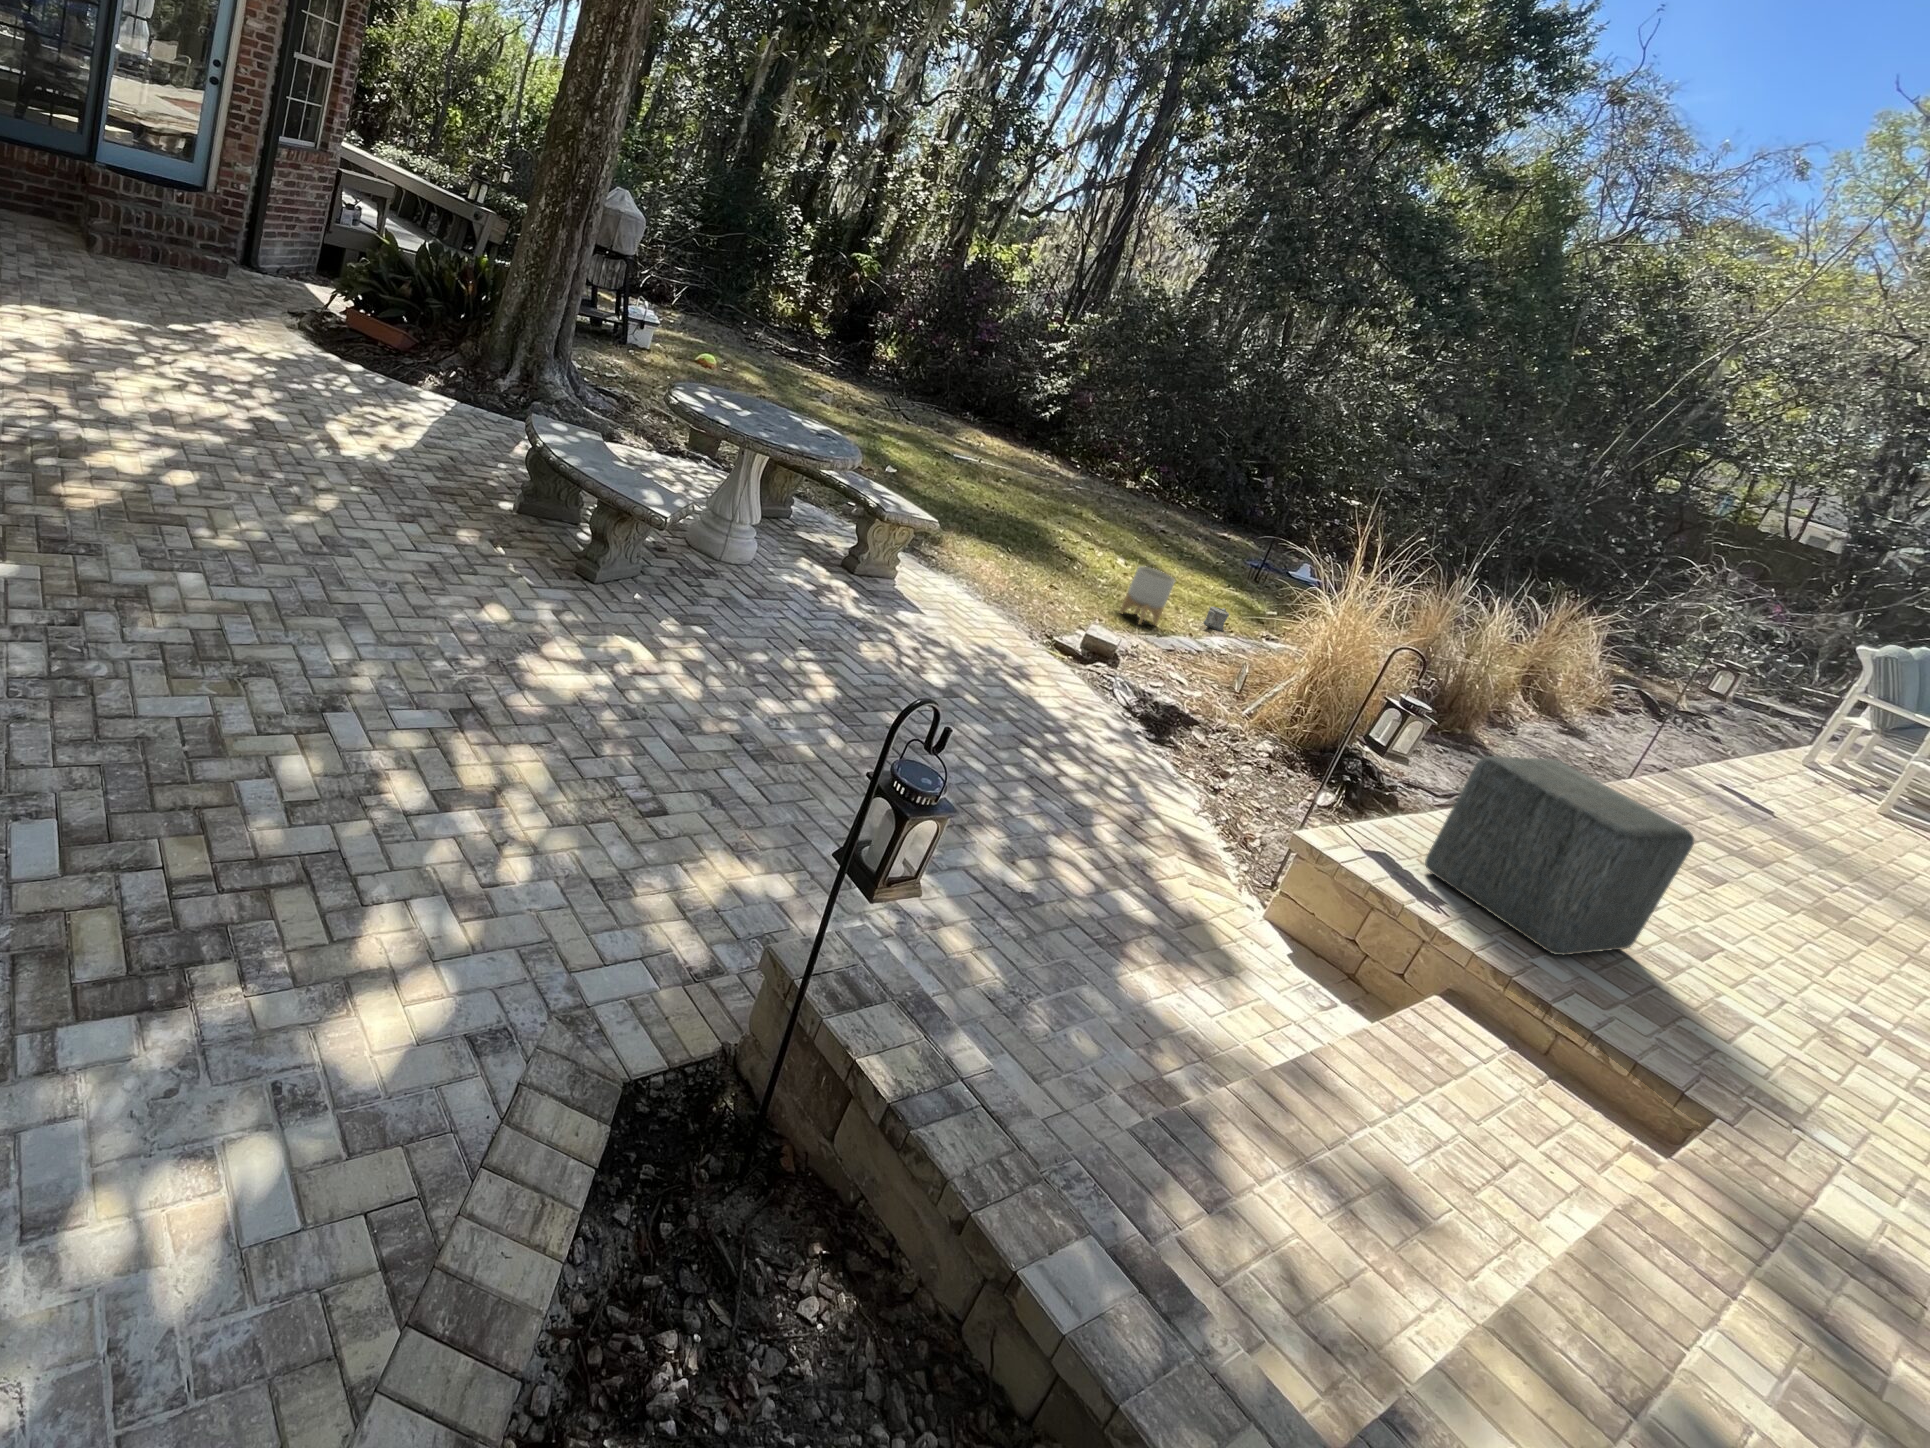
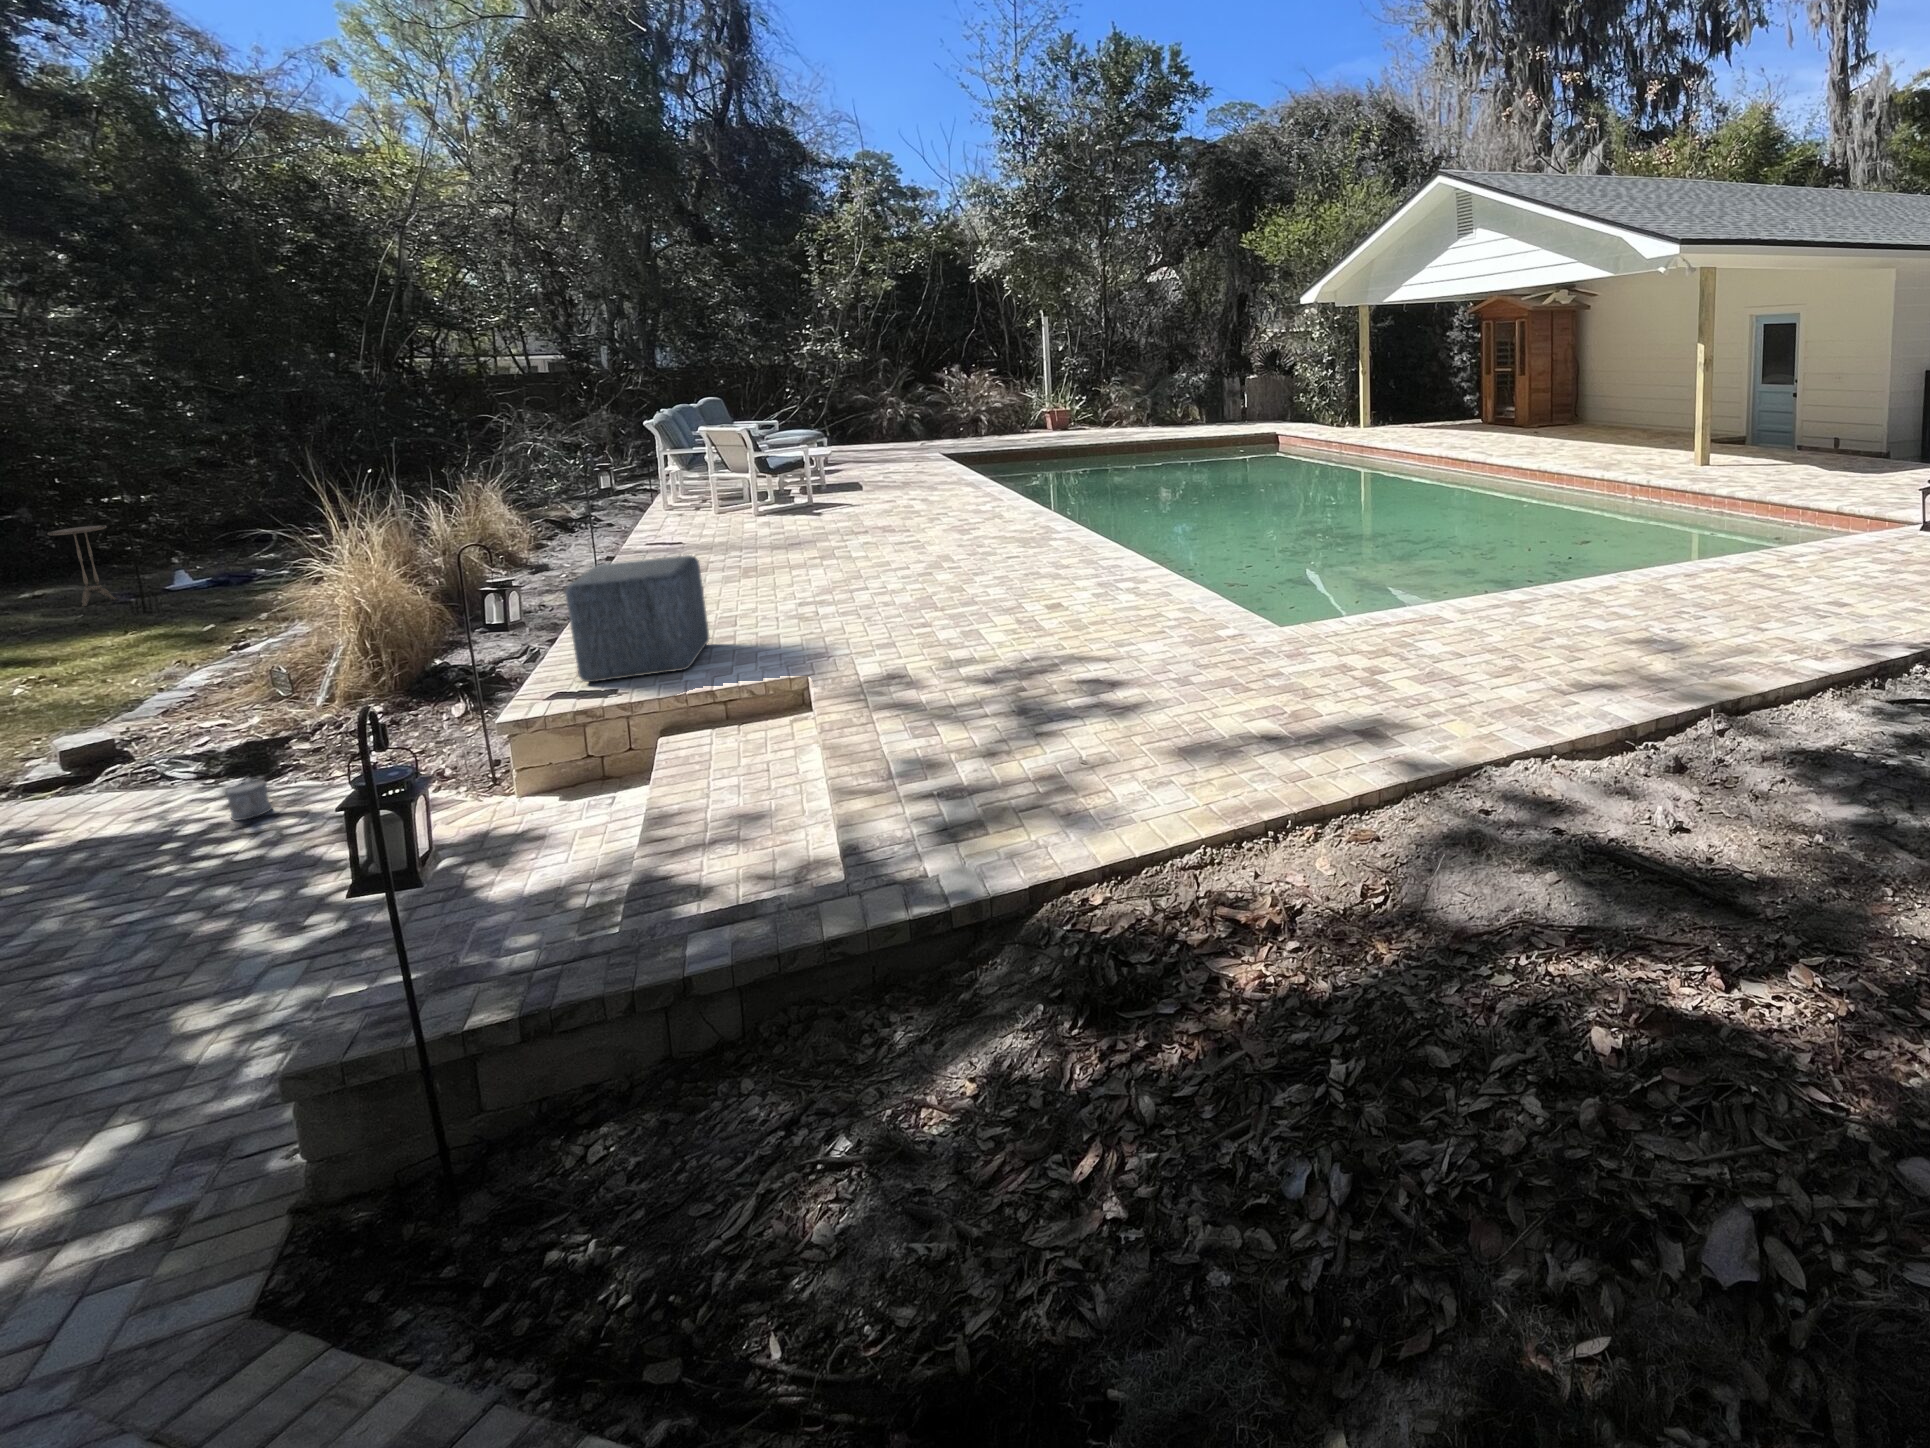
side table: none [1235,484,1289,555] -> present [47,525,118,607]
planter: present [1120,566,1175,625] -> none [41,652,118,725]
watering can: present [1204,607,1229,630] -> present [225,778,272,820]

